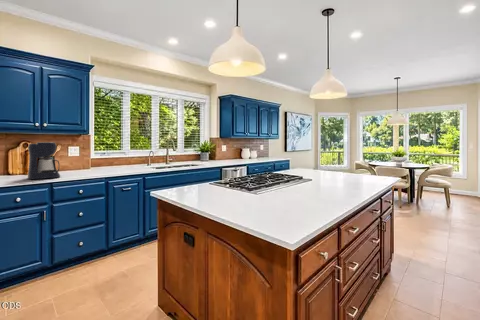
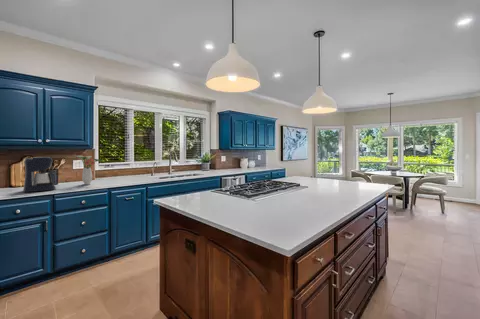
flower arrangement: none [76,141,109,173] -> present [77,156,102,184]

